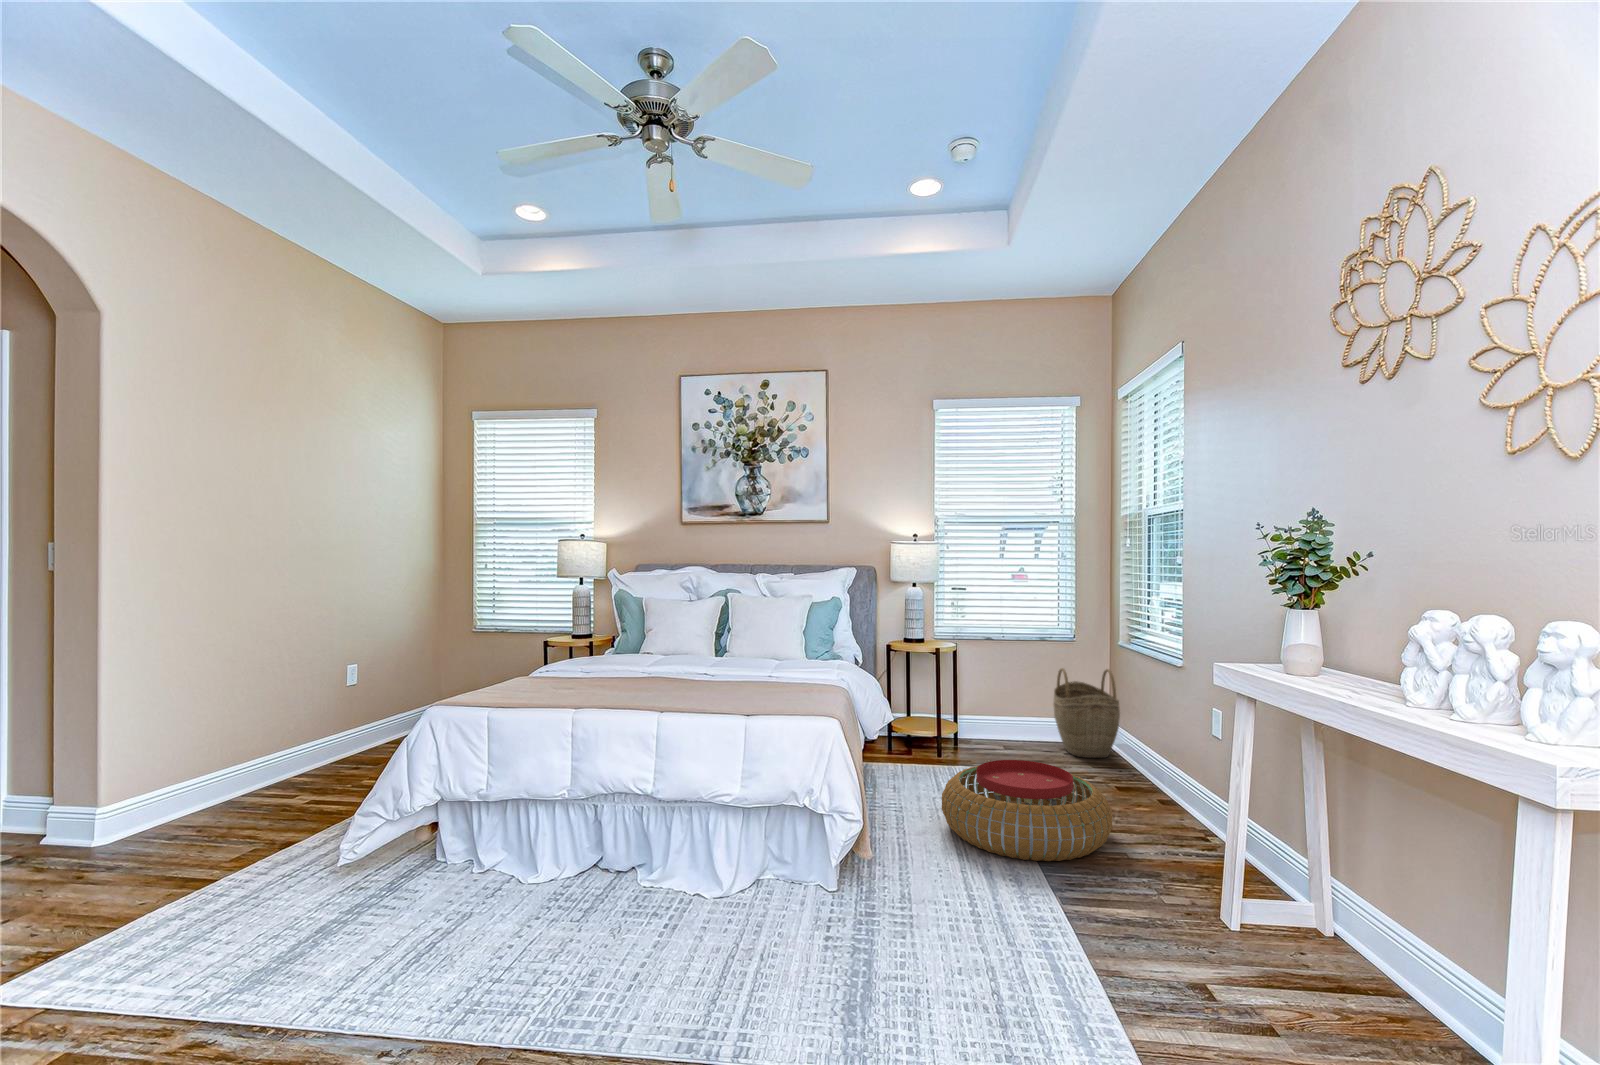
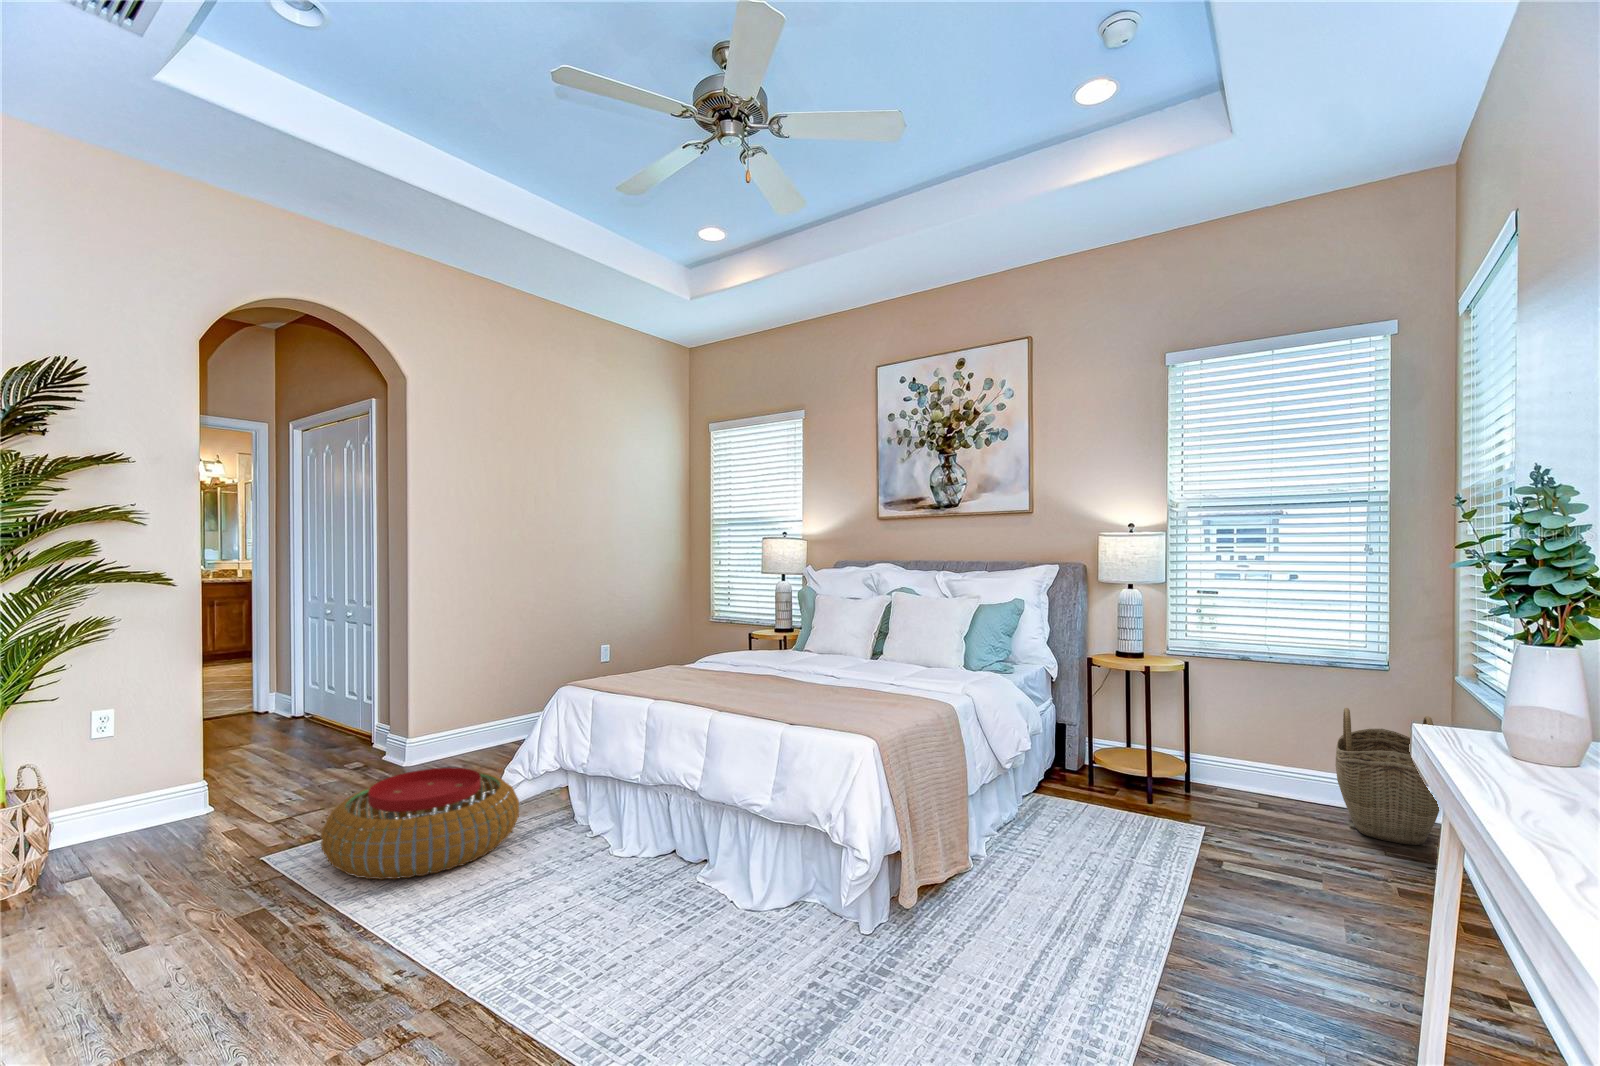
pouf: present [942,760,1112,861] -> present [321,767,519,880]

